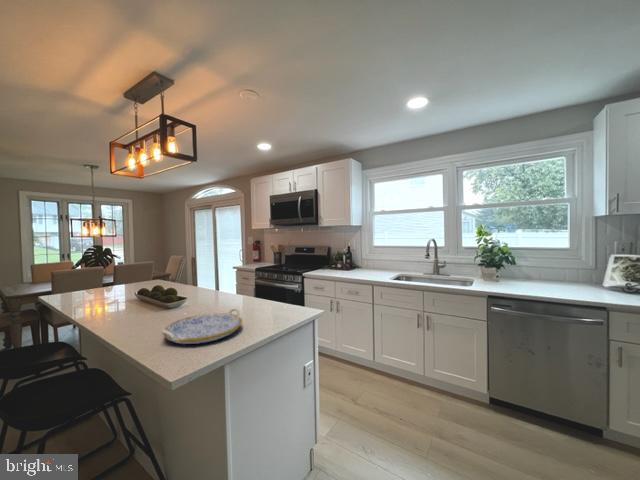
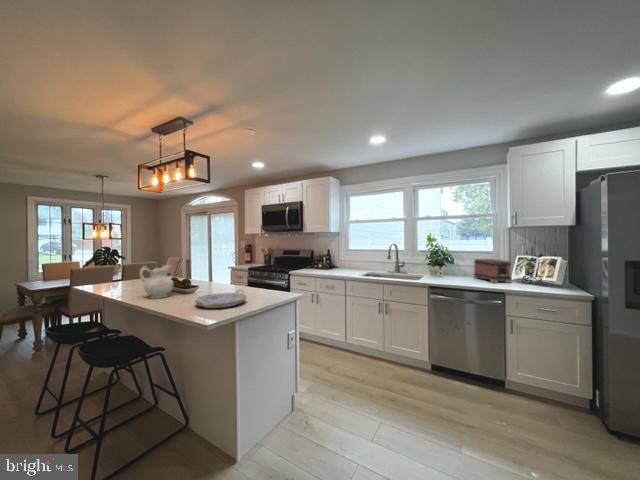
toaster: none [545,258,611,292] -> present [474,259,511,283]
ceramic pitcher: none [93,272,145,321] -> present [140,265,174,299]

